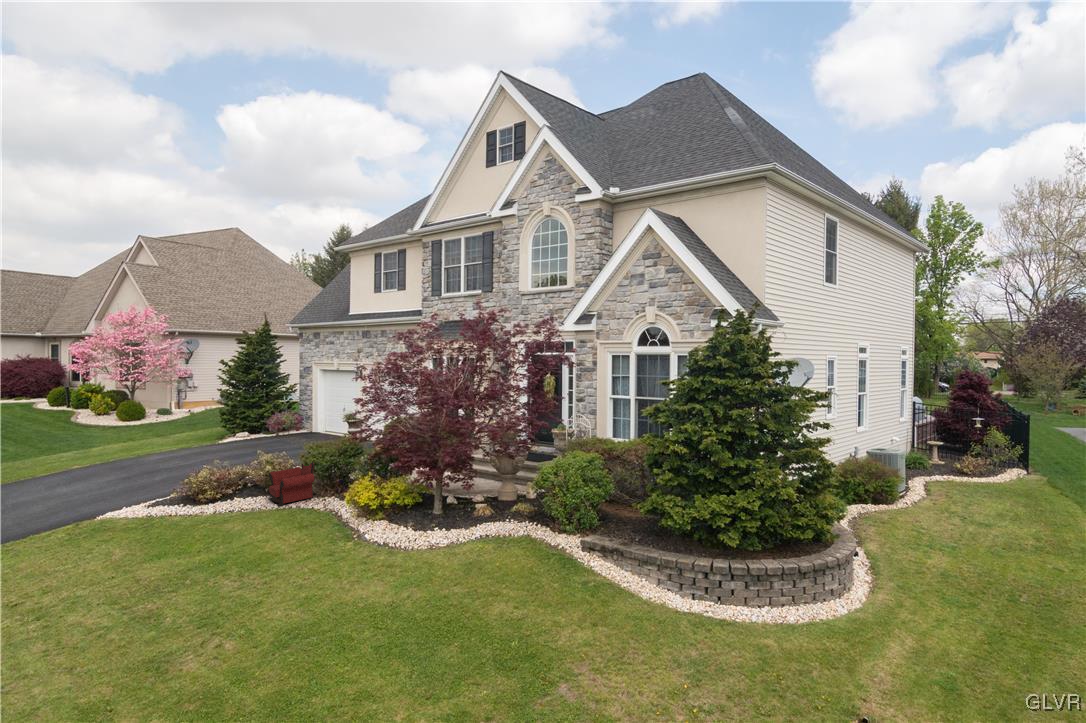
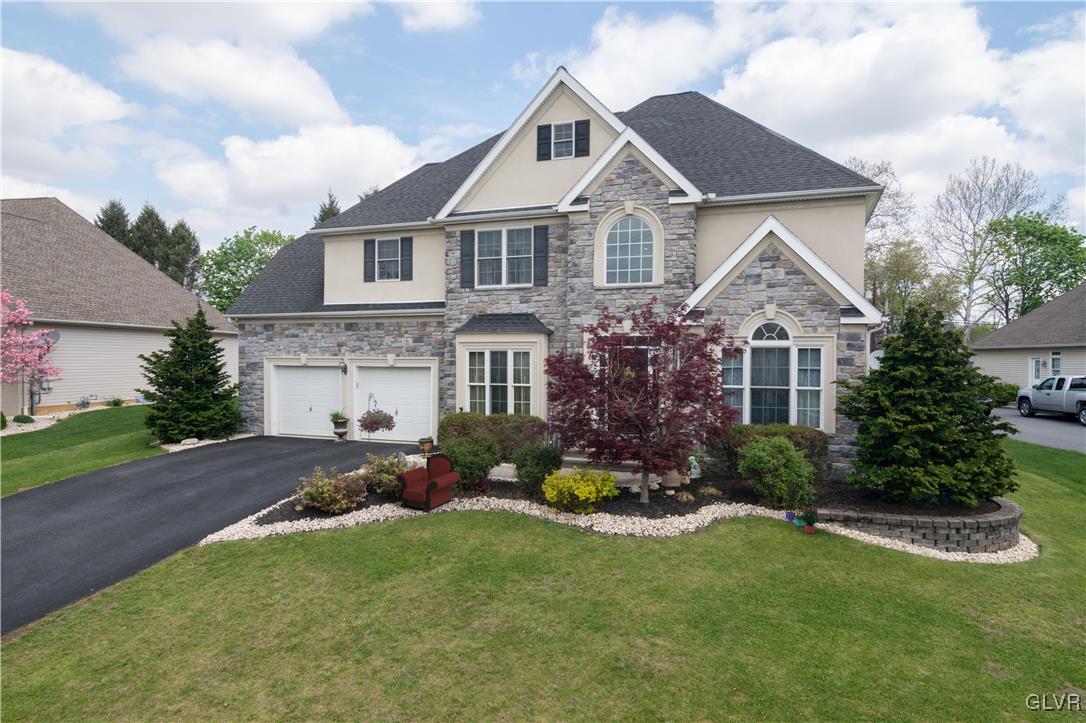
potted plant: none [552,504,580,561] -> present [785,482,818,533]

